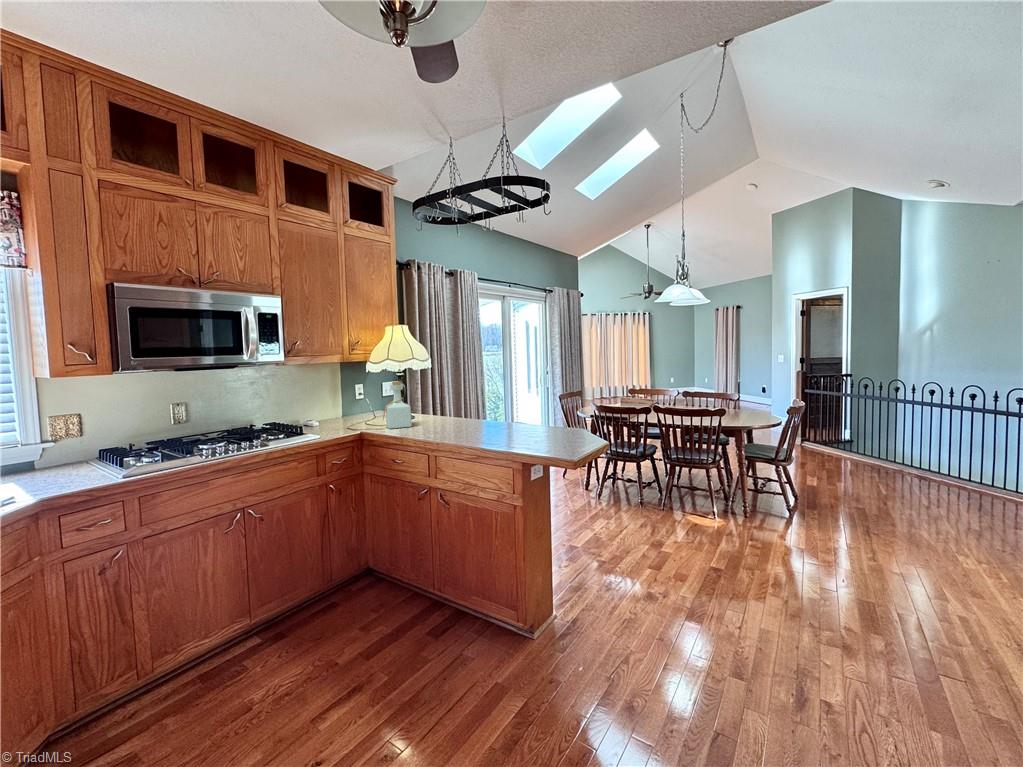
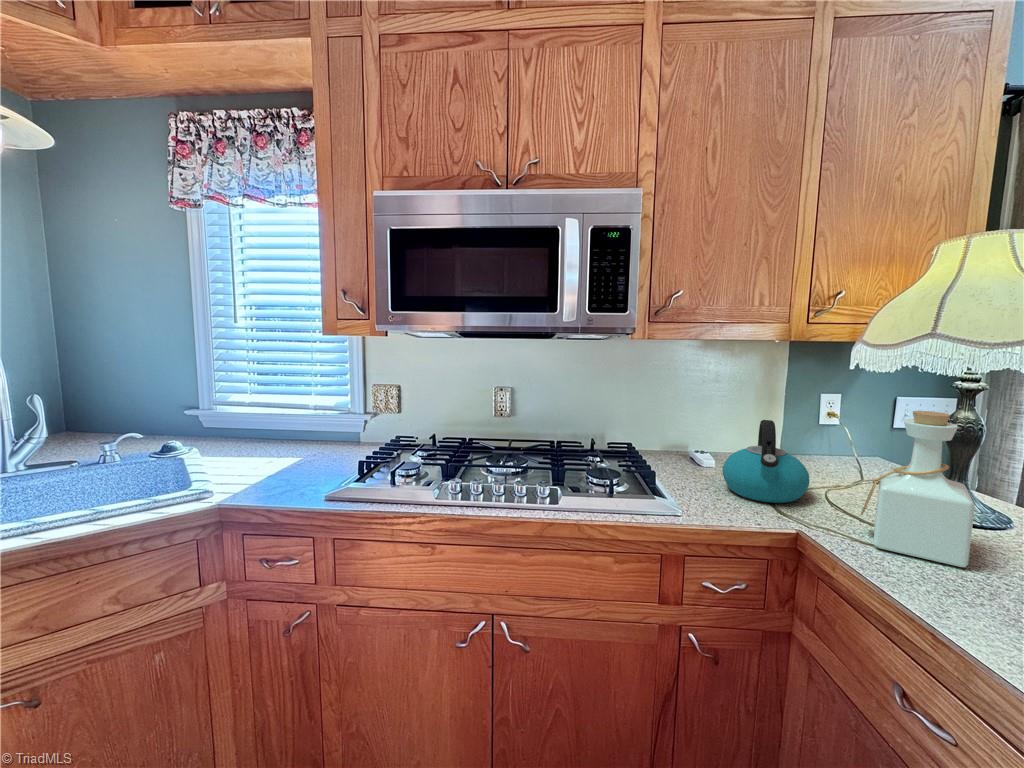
kettle: none [328,395,363,429] -> present [722,420,809,503]

